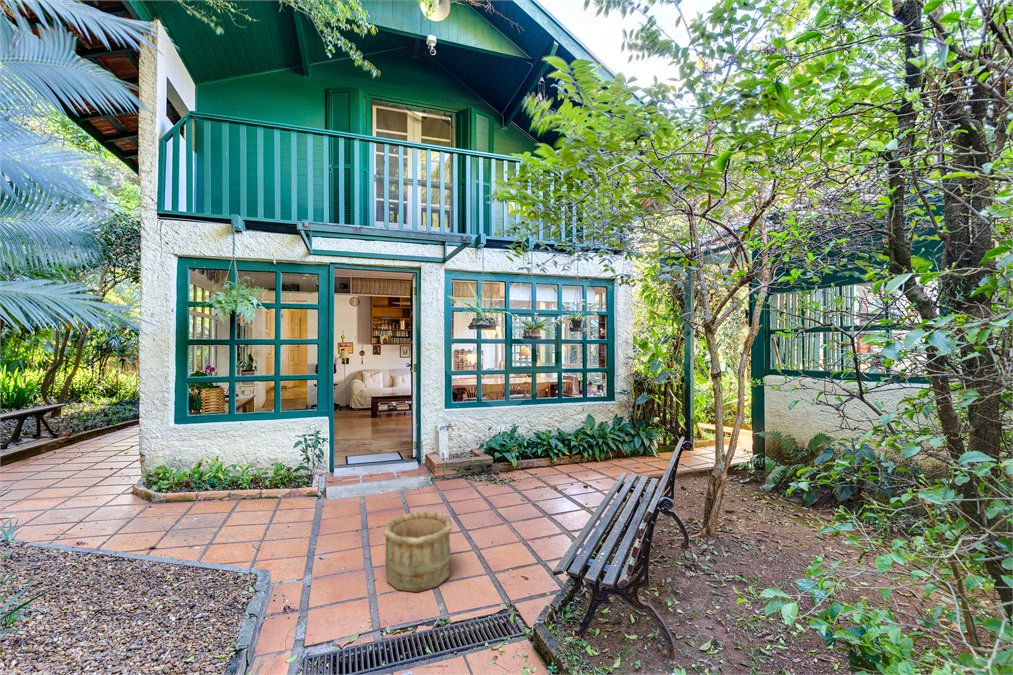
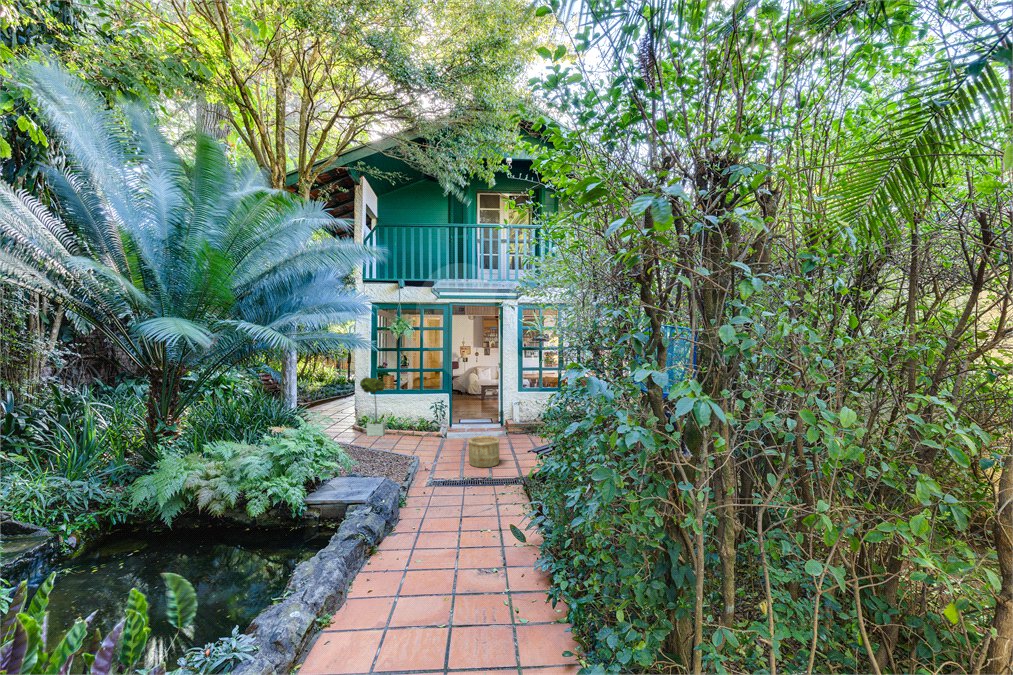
potted tree: none [146,393,206,509] -> present [360,377,386,436]

